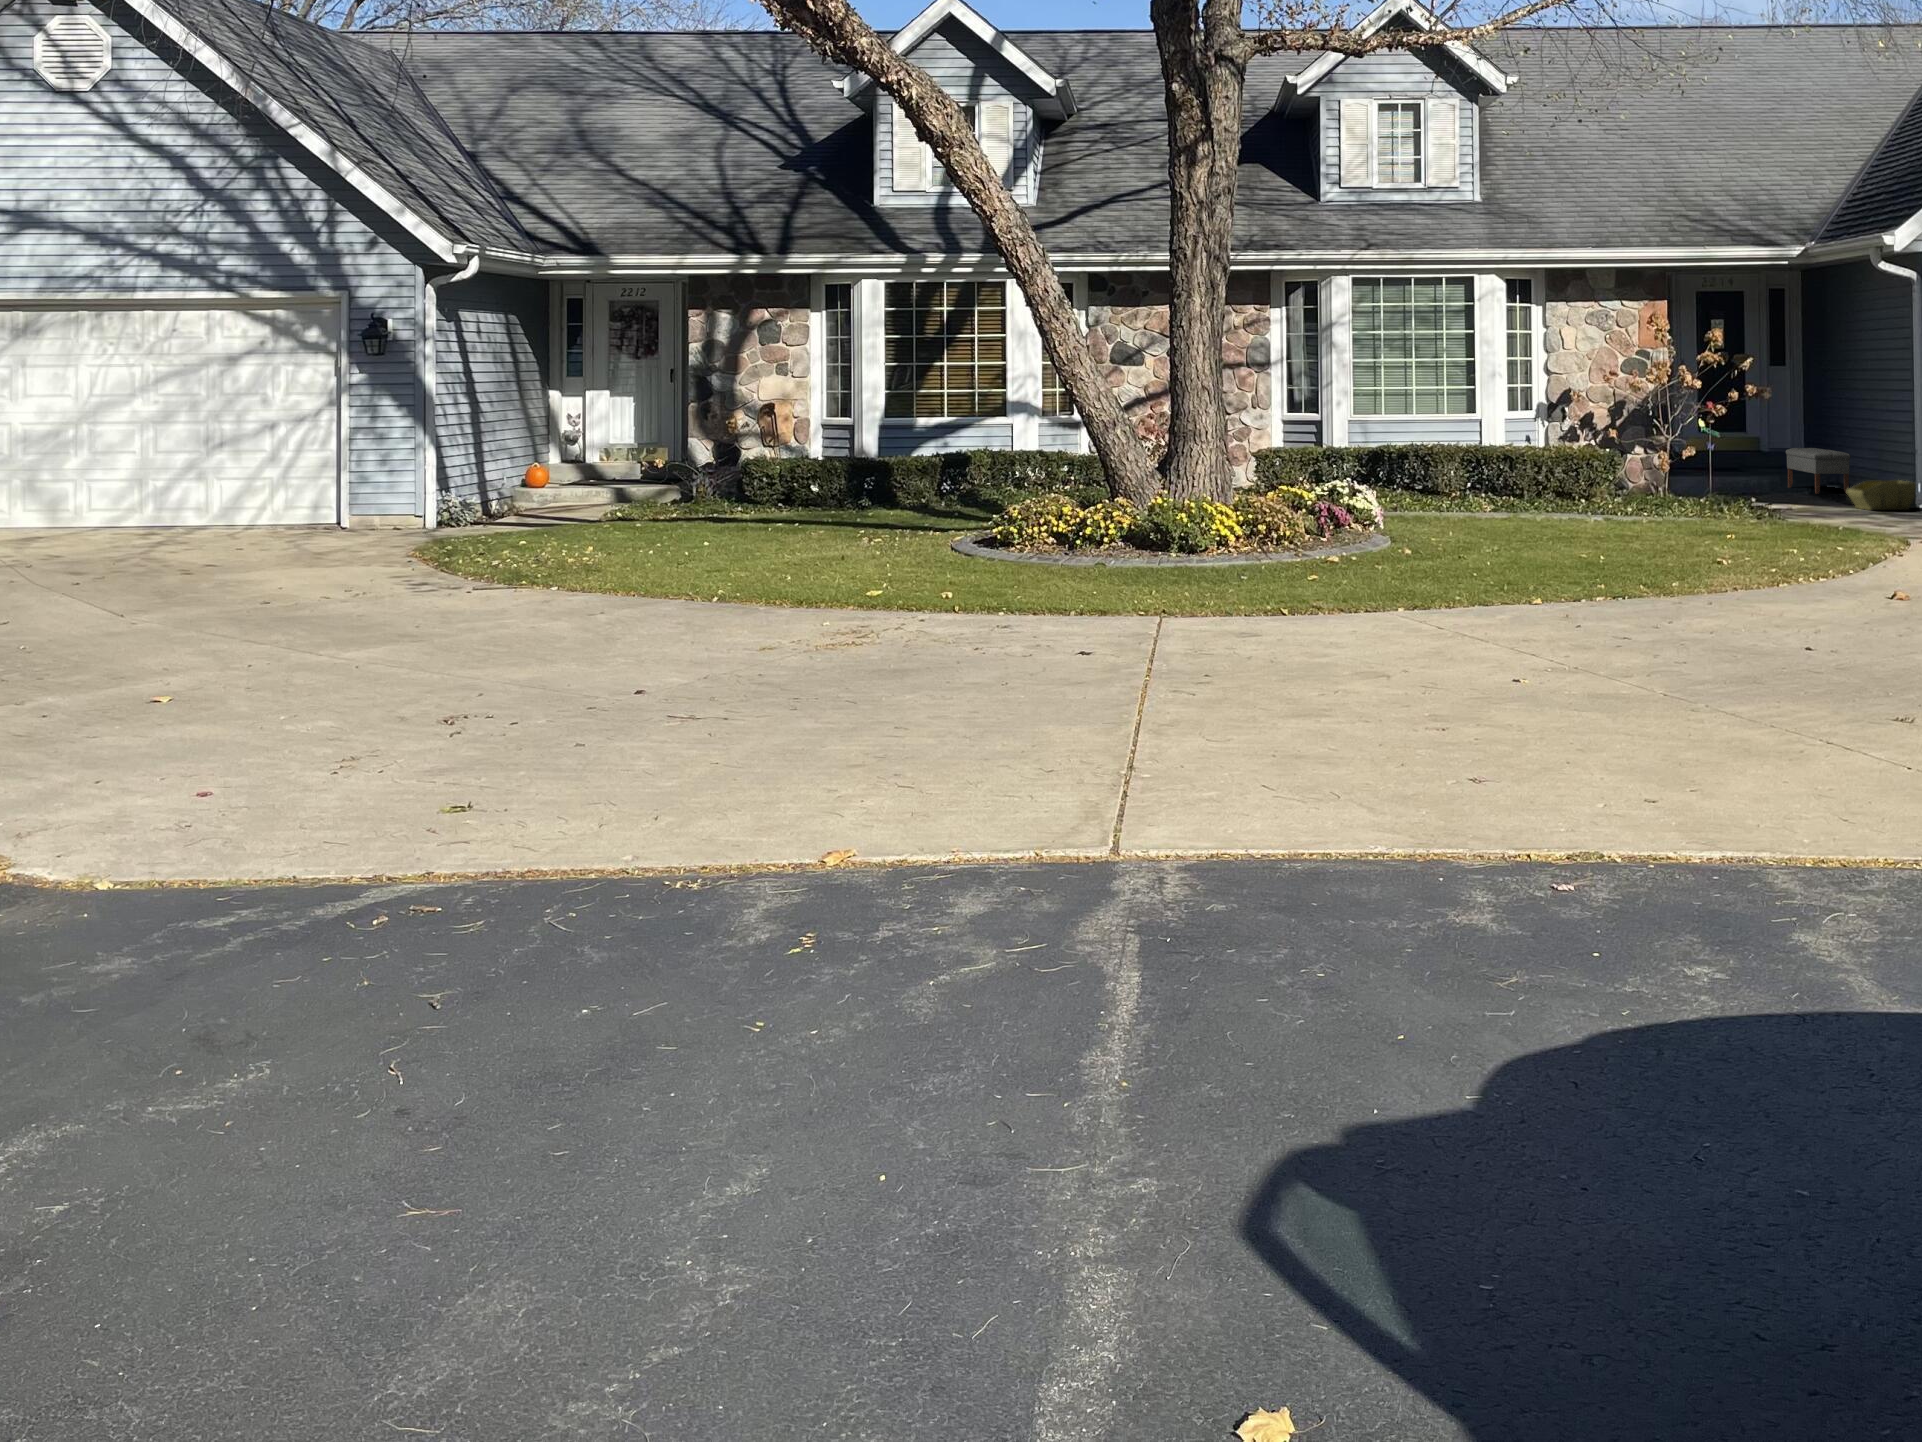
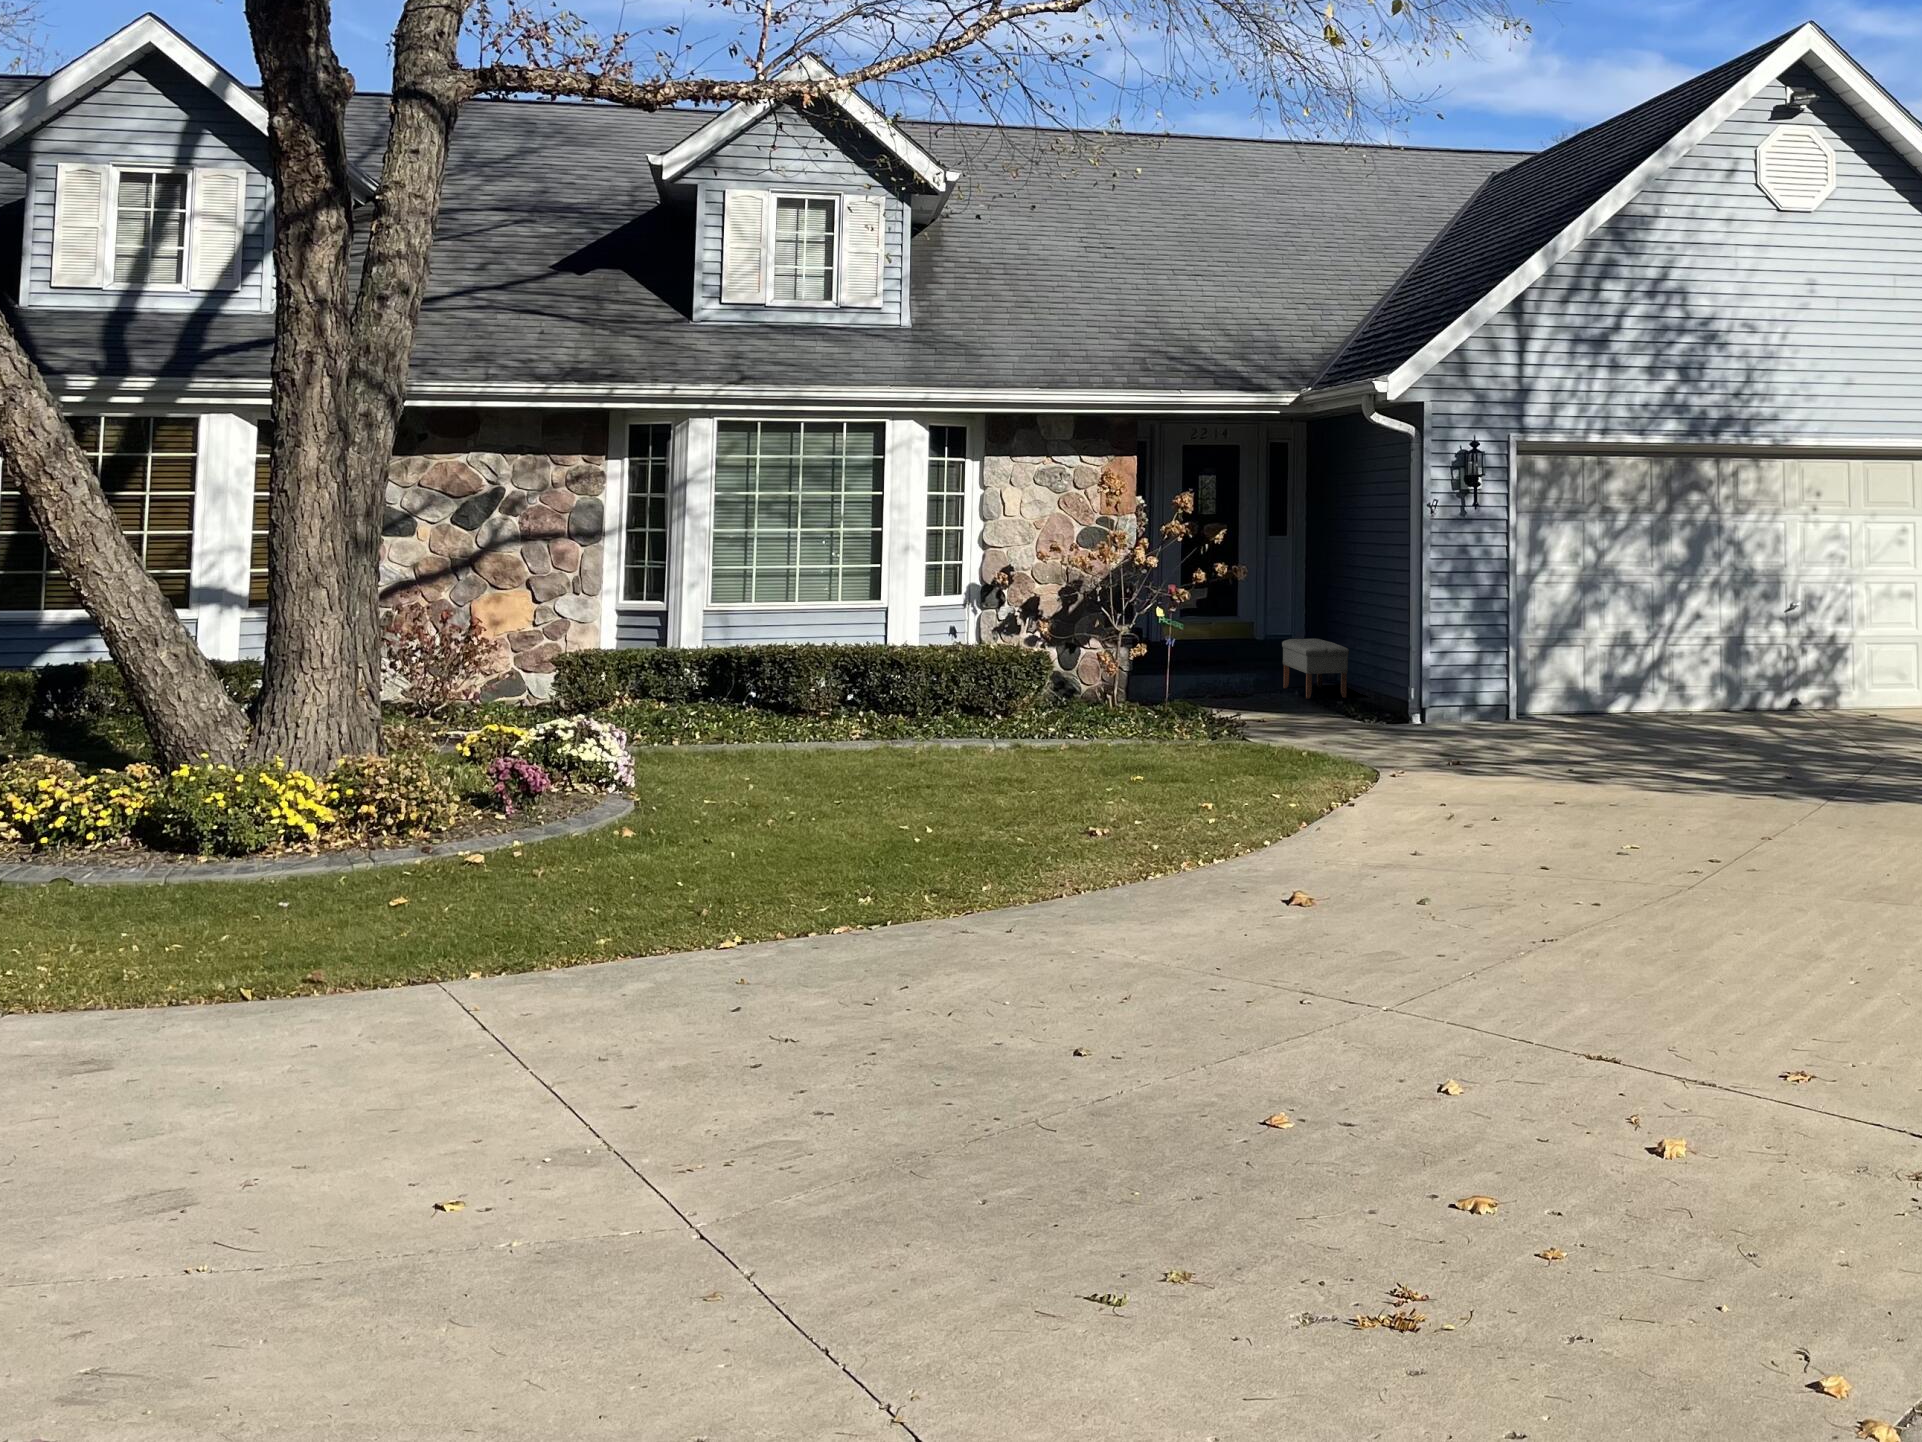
storage bin: present [1847,480,1916,510] -> none [1322,687,1404,727]

